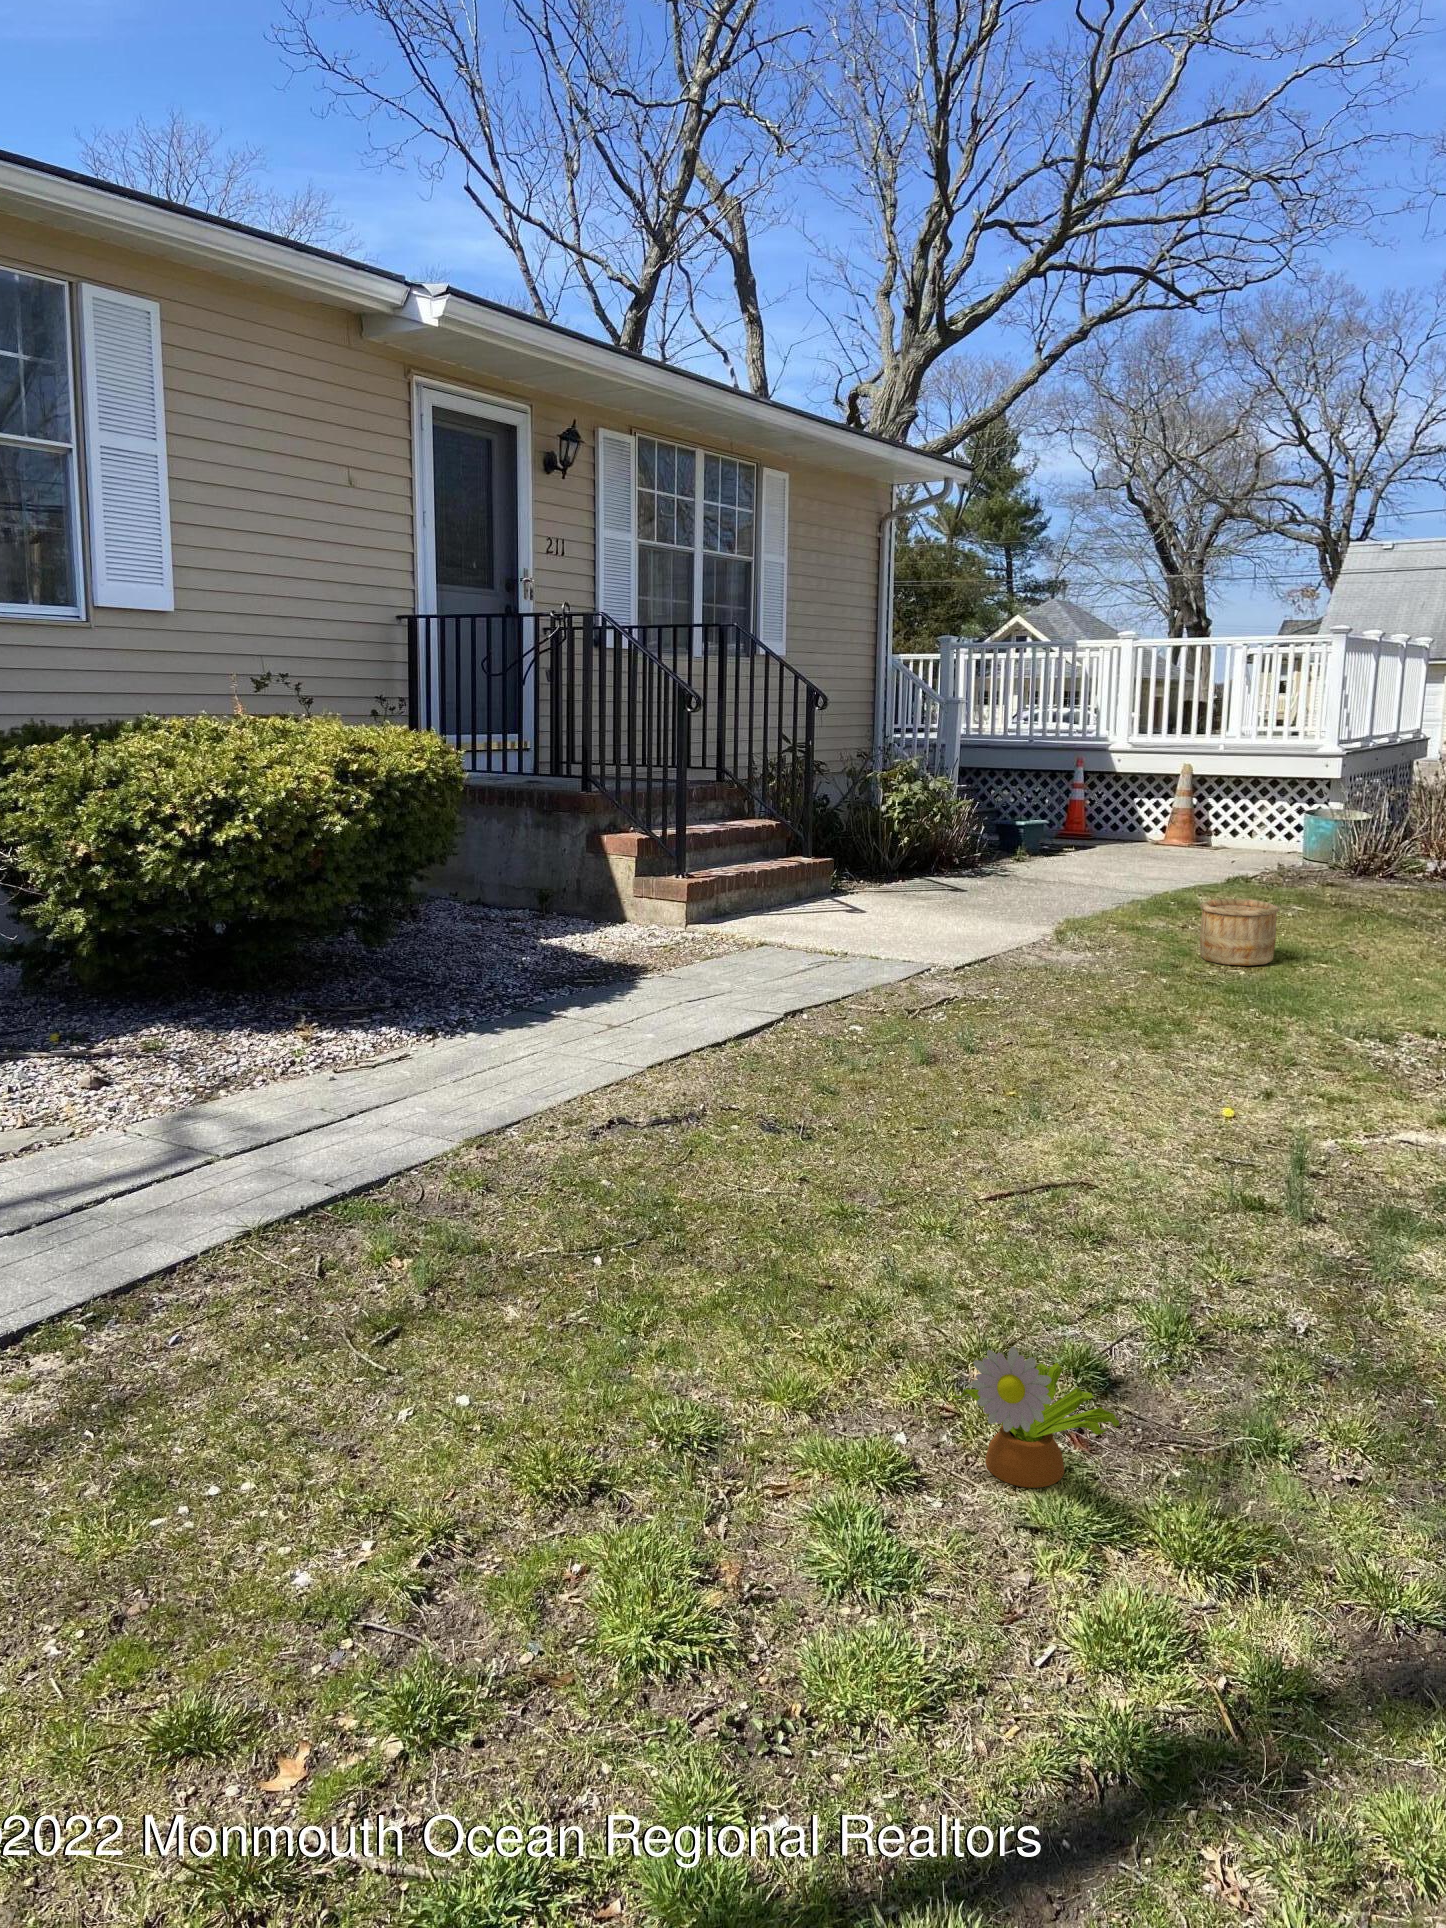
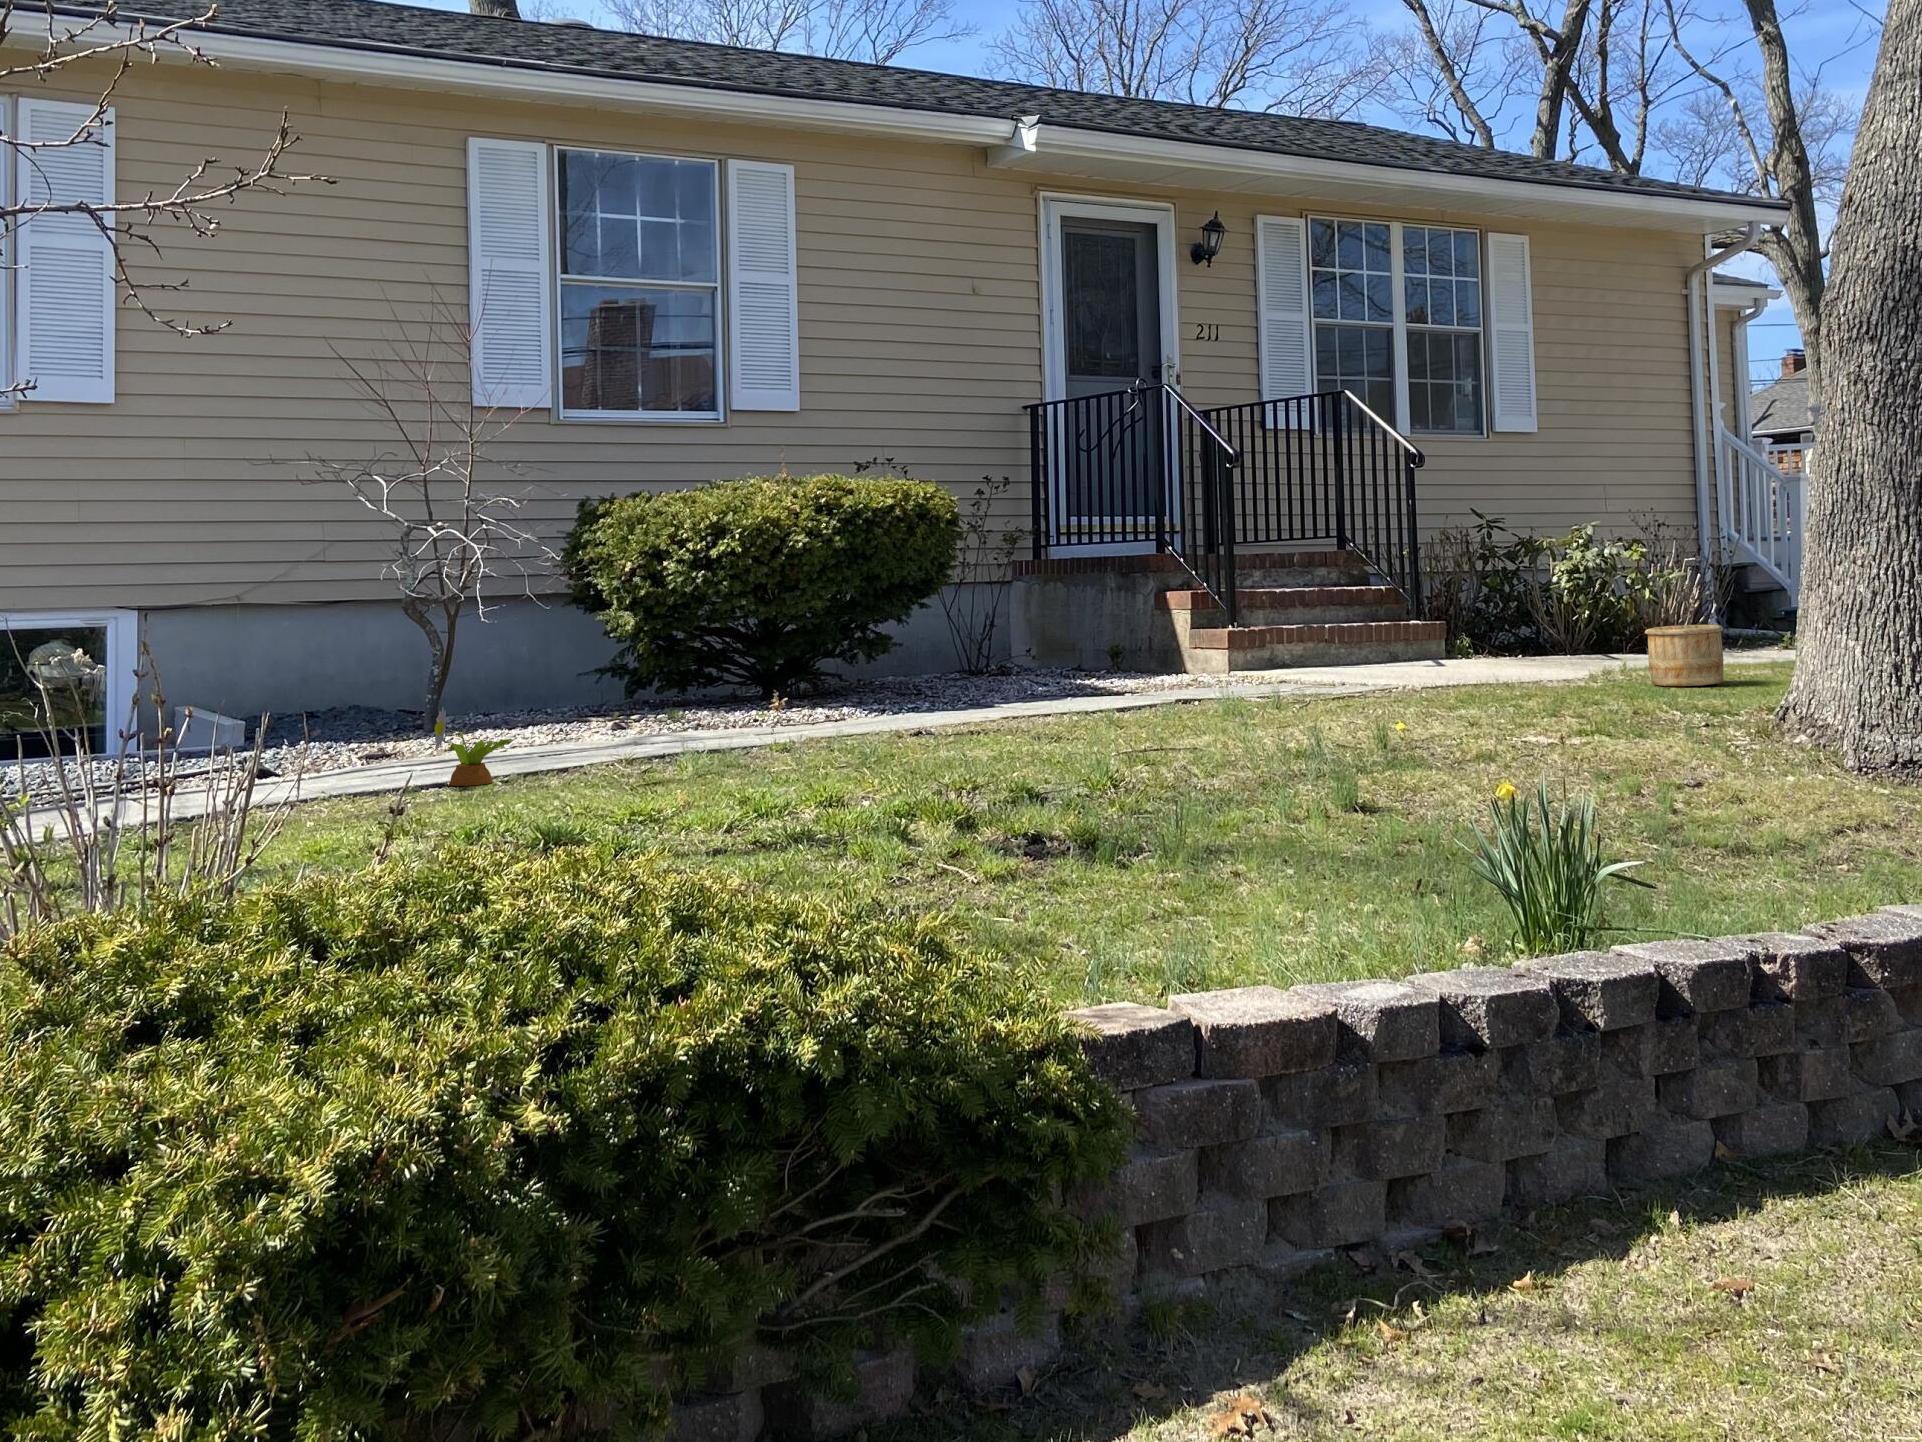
decorative plant: present [952,1347,1120,1488] -> present [435,708,512,786]

